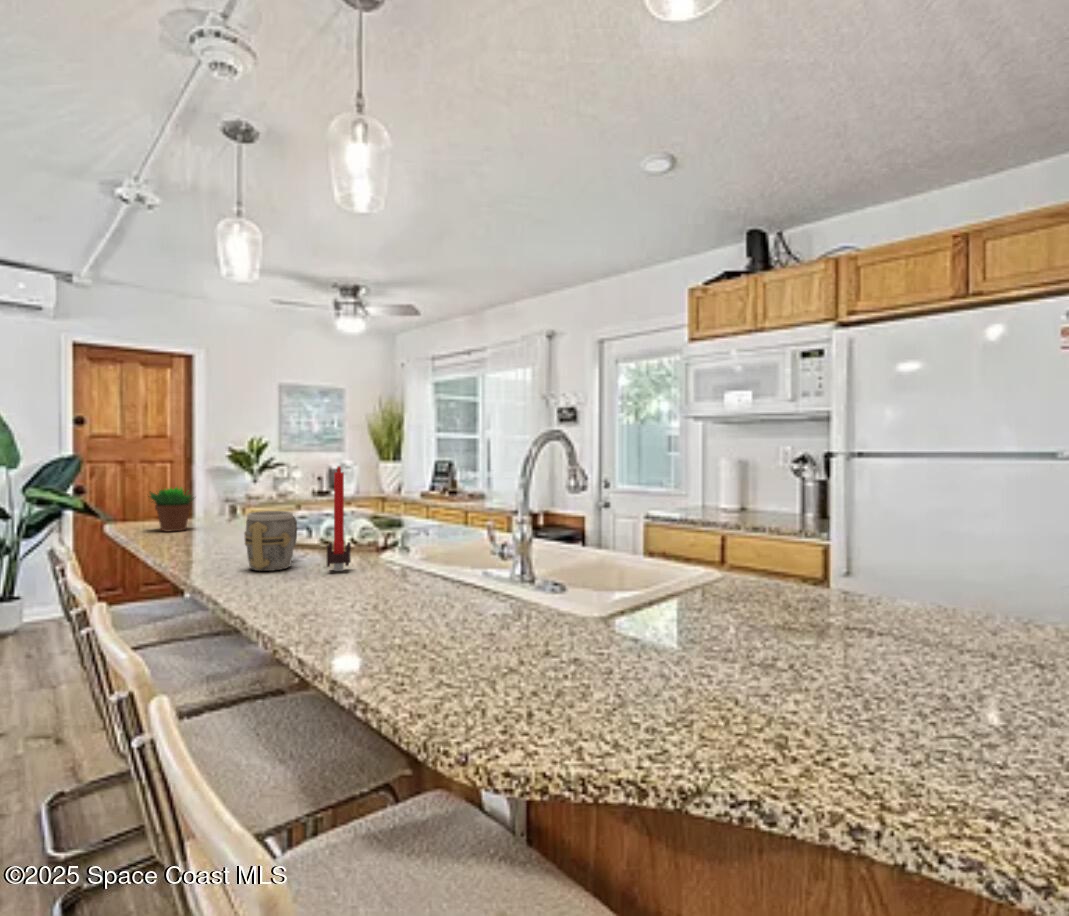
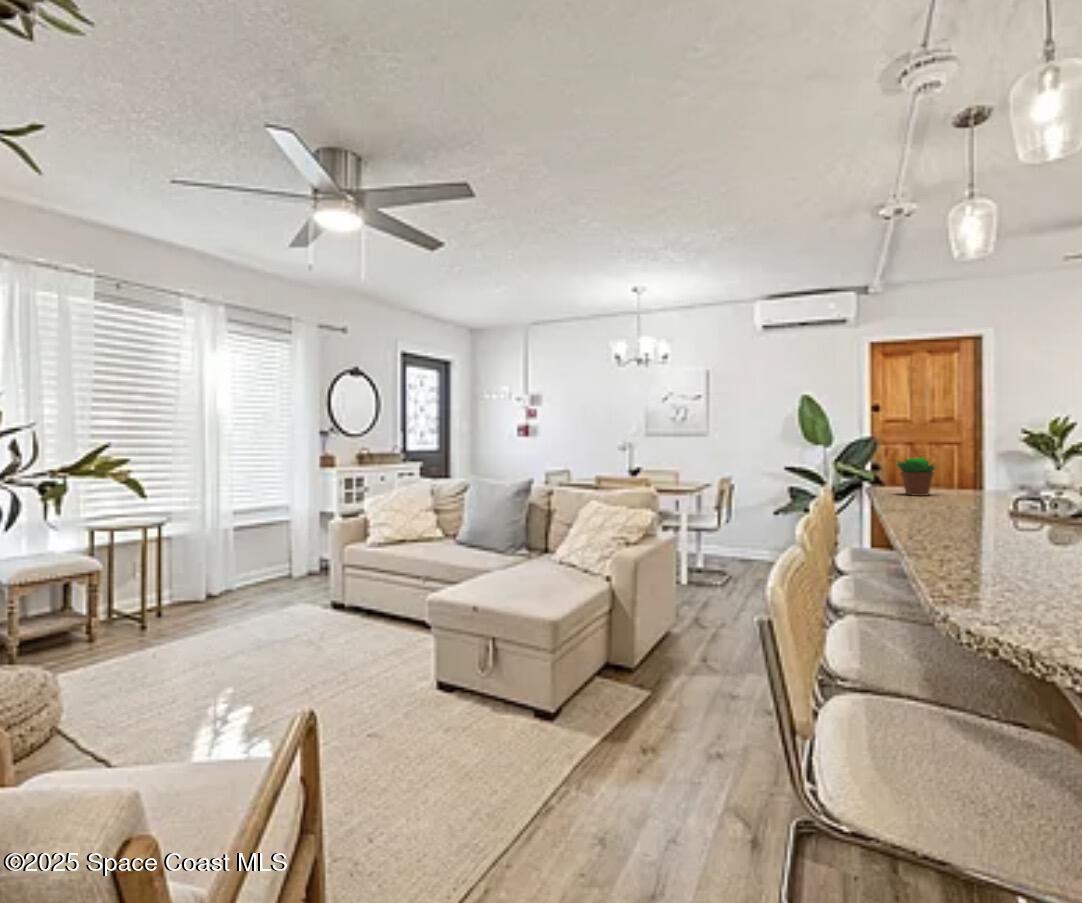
candle: present [327,466,351,571] -> none [1015,426,1047,531]
mug: present [244,511,297,571] -> none [940,471,1000,524]

